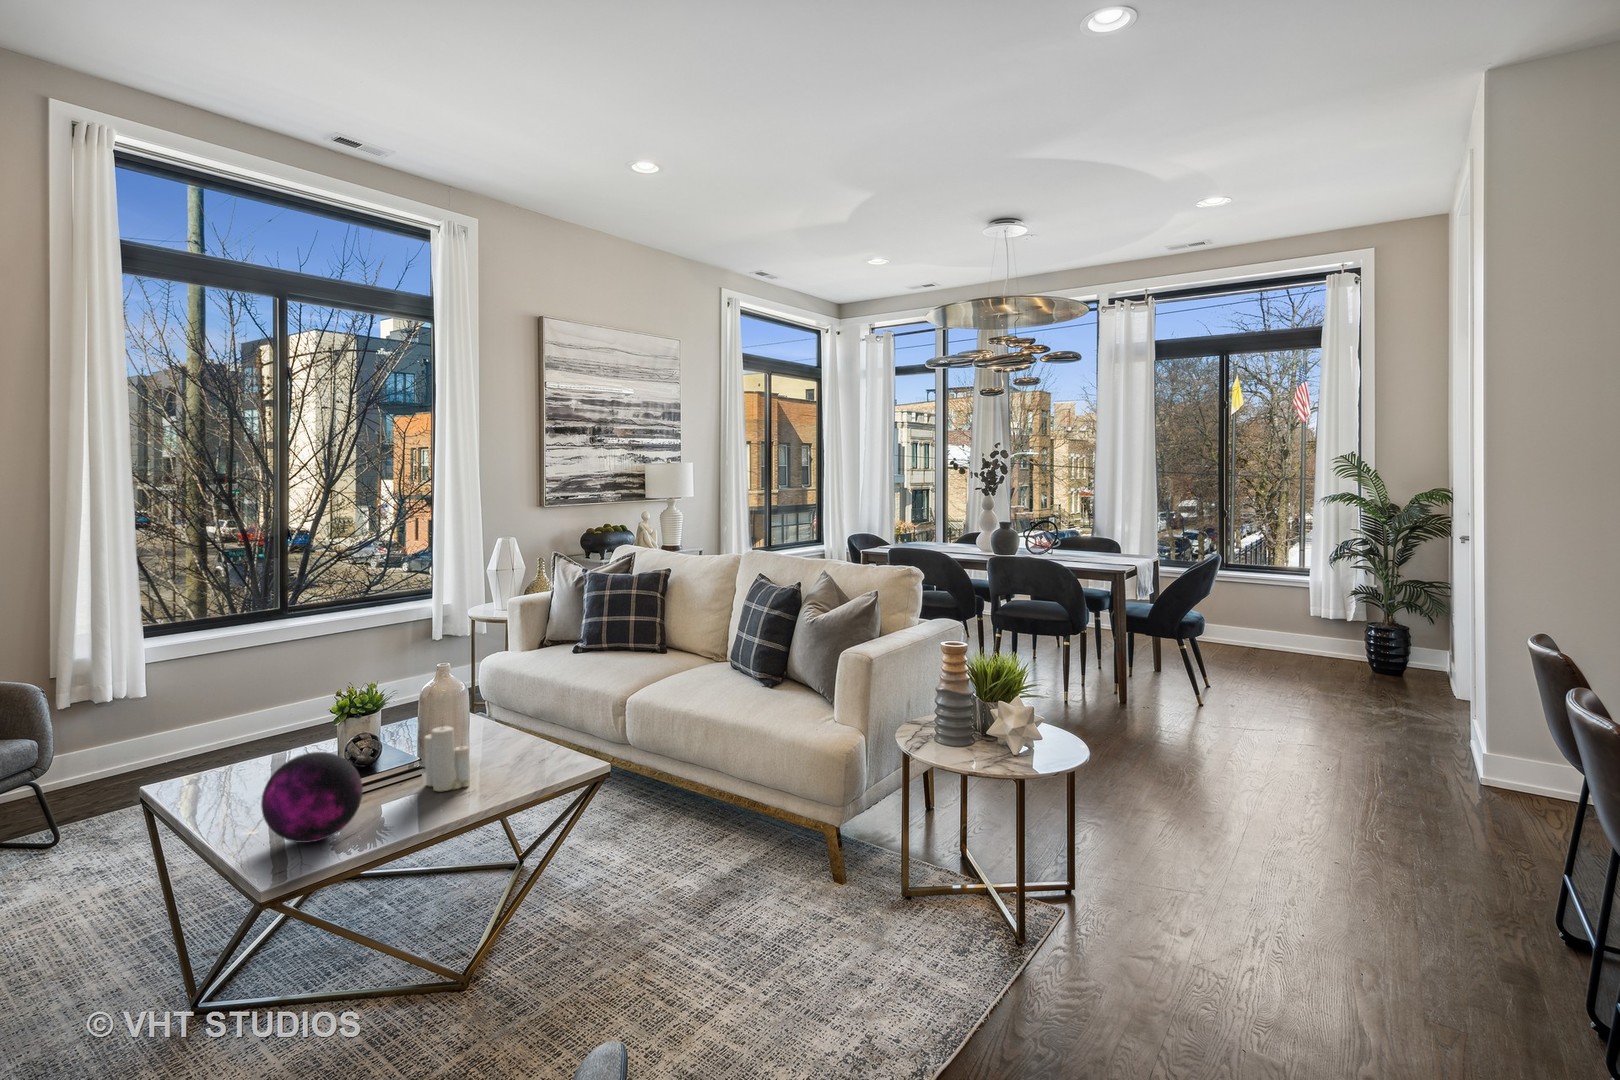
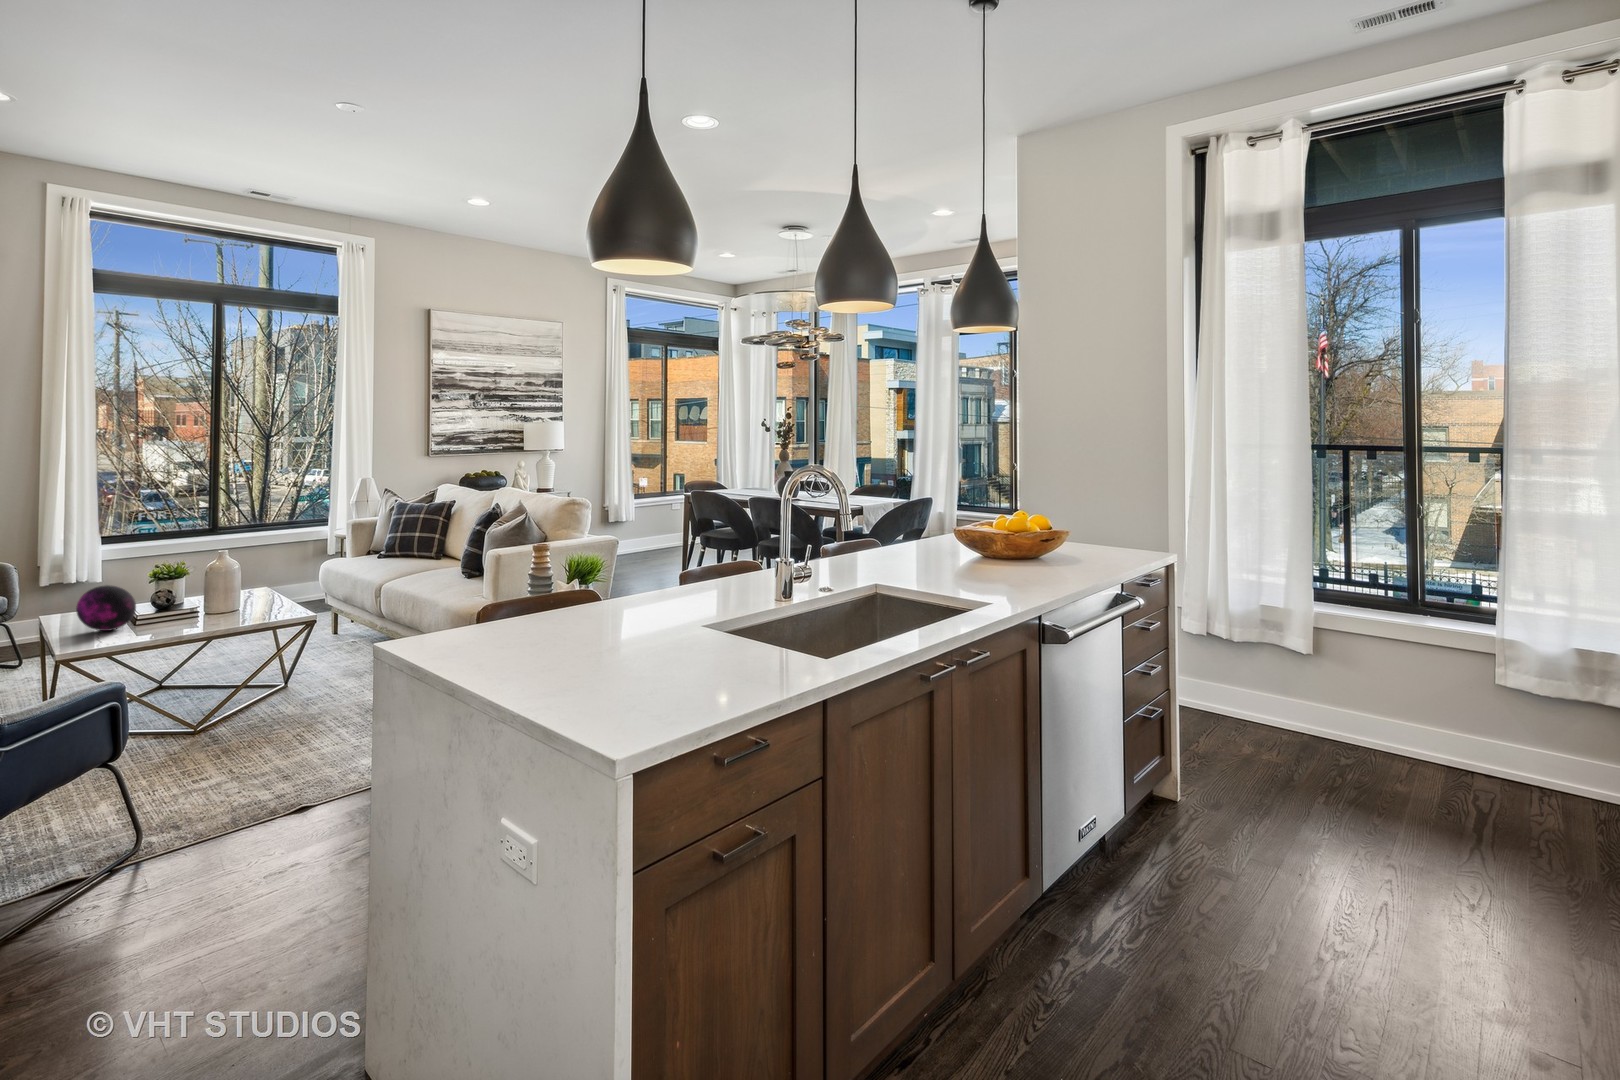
candle: present [424,726,470,791] -> none [189,578,216,617]

